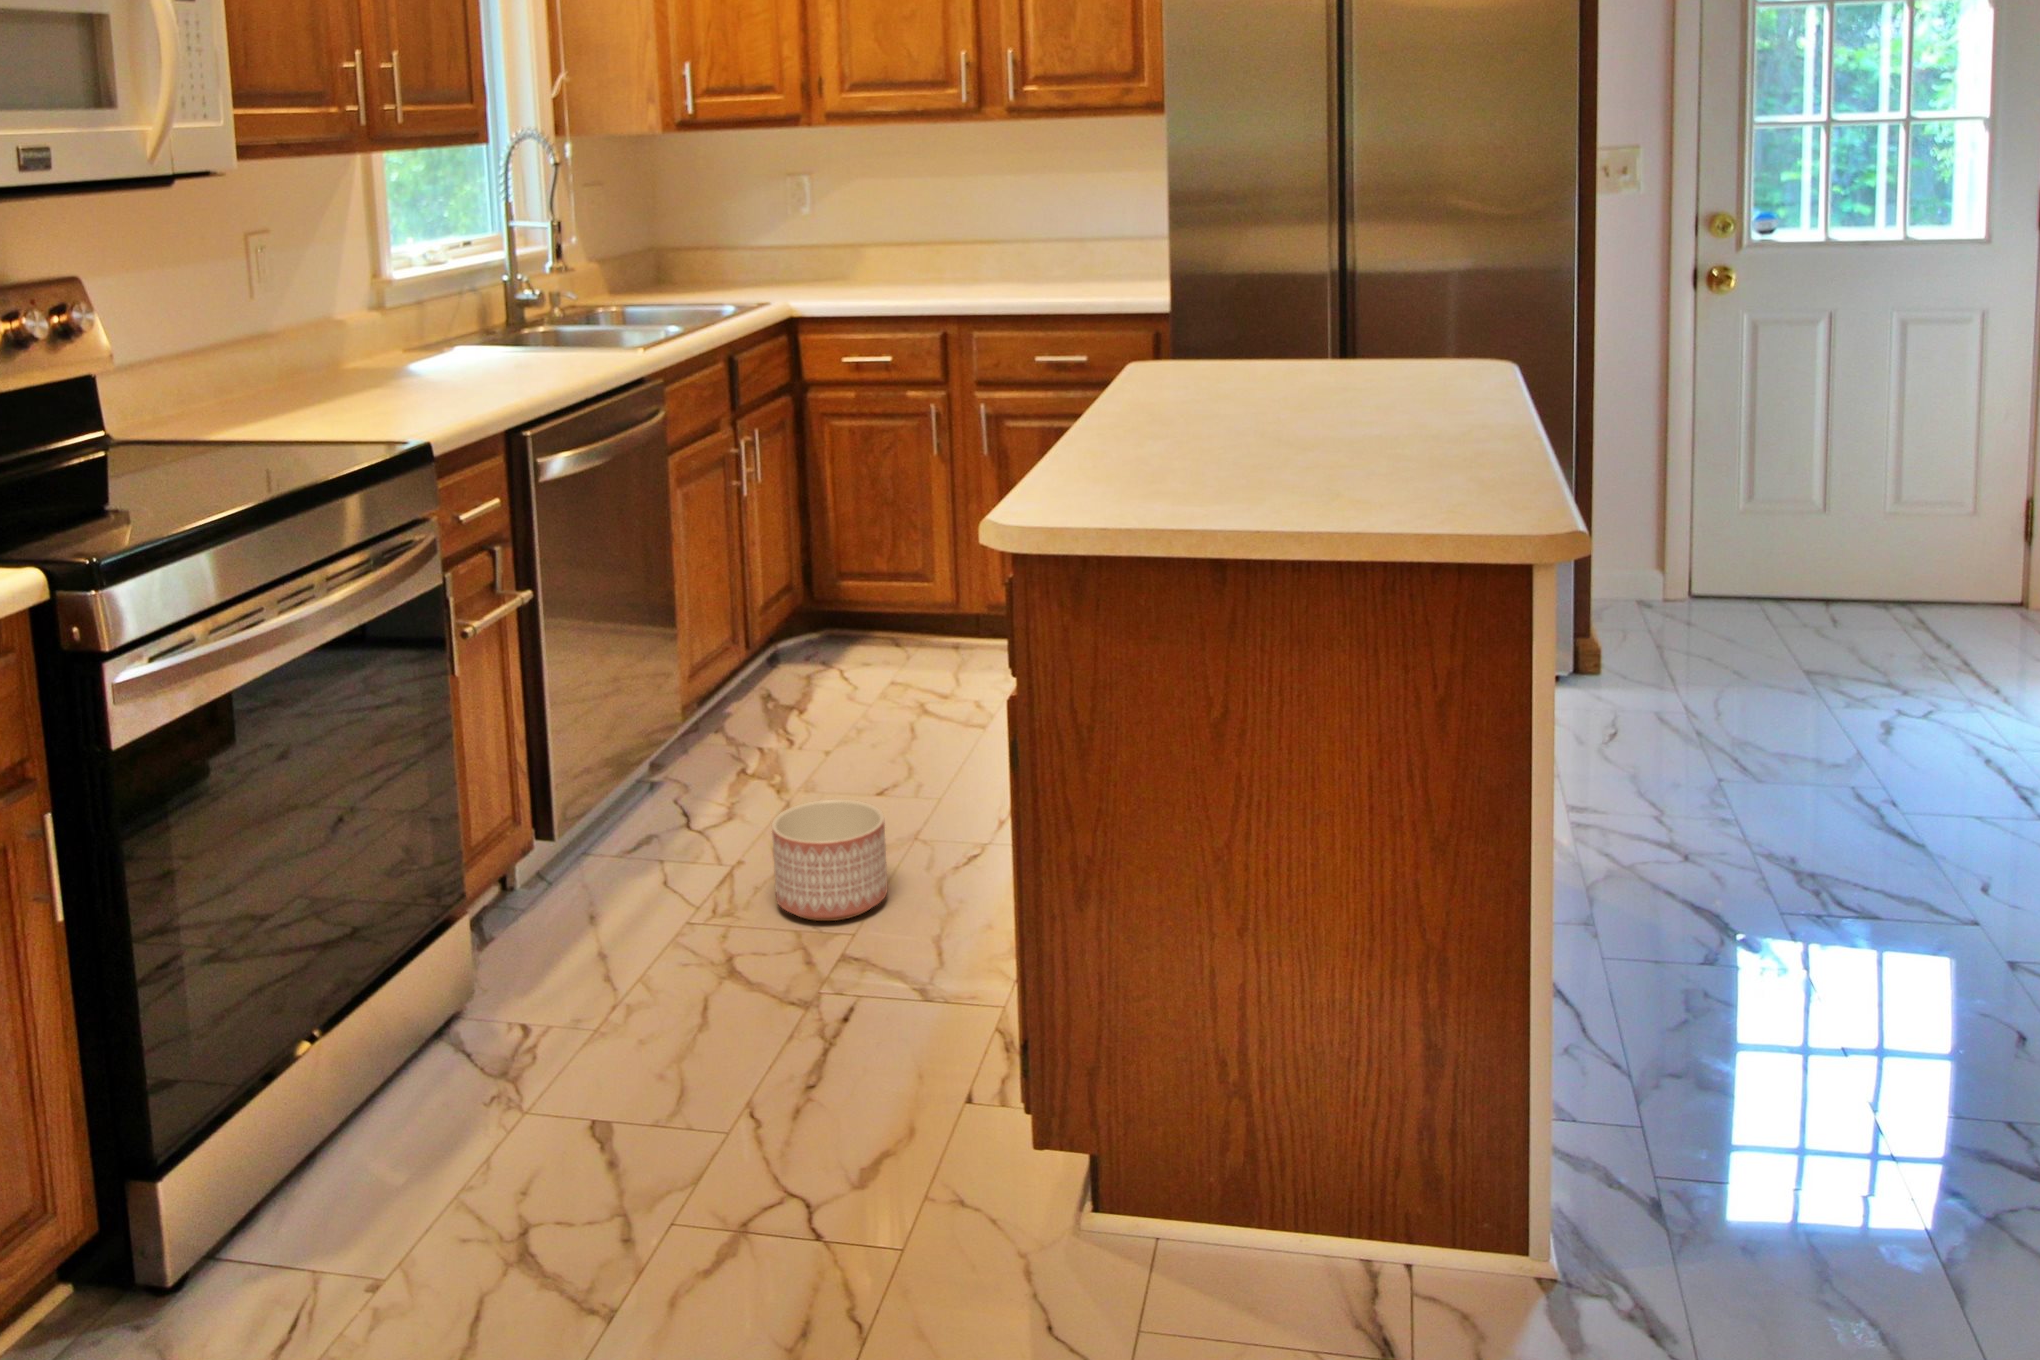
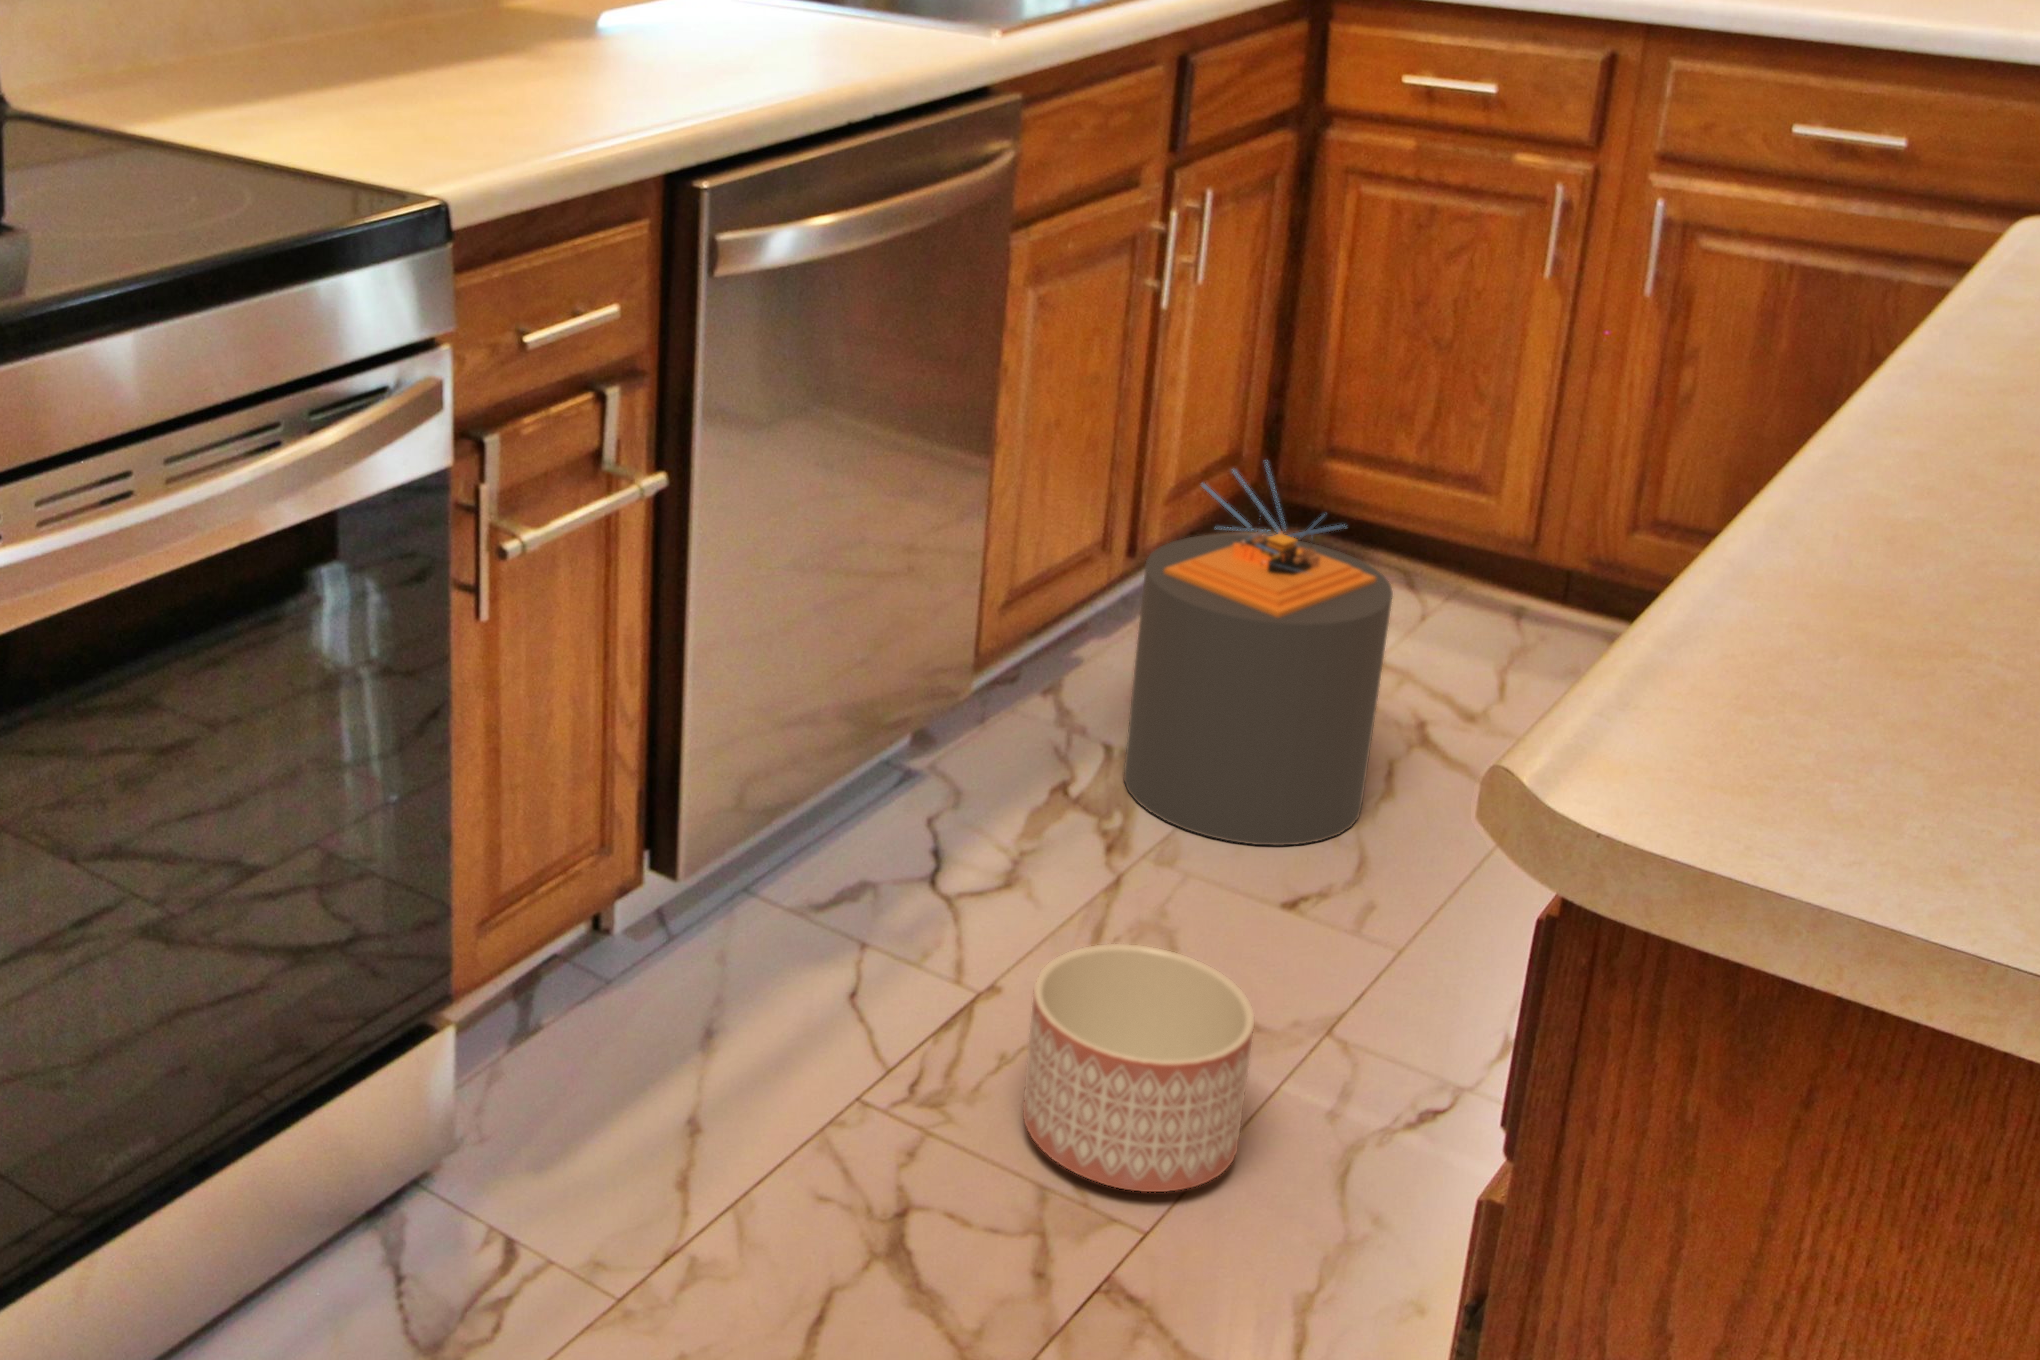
trash can: none [767,559,903,775] -> present [1124,460,1393,846]

